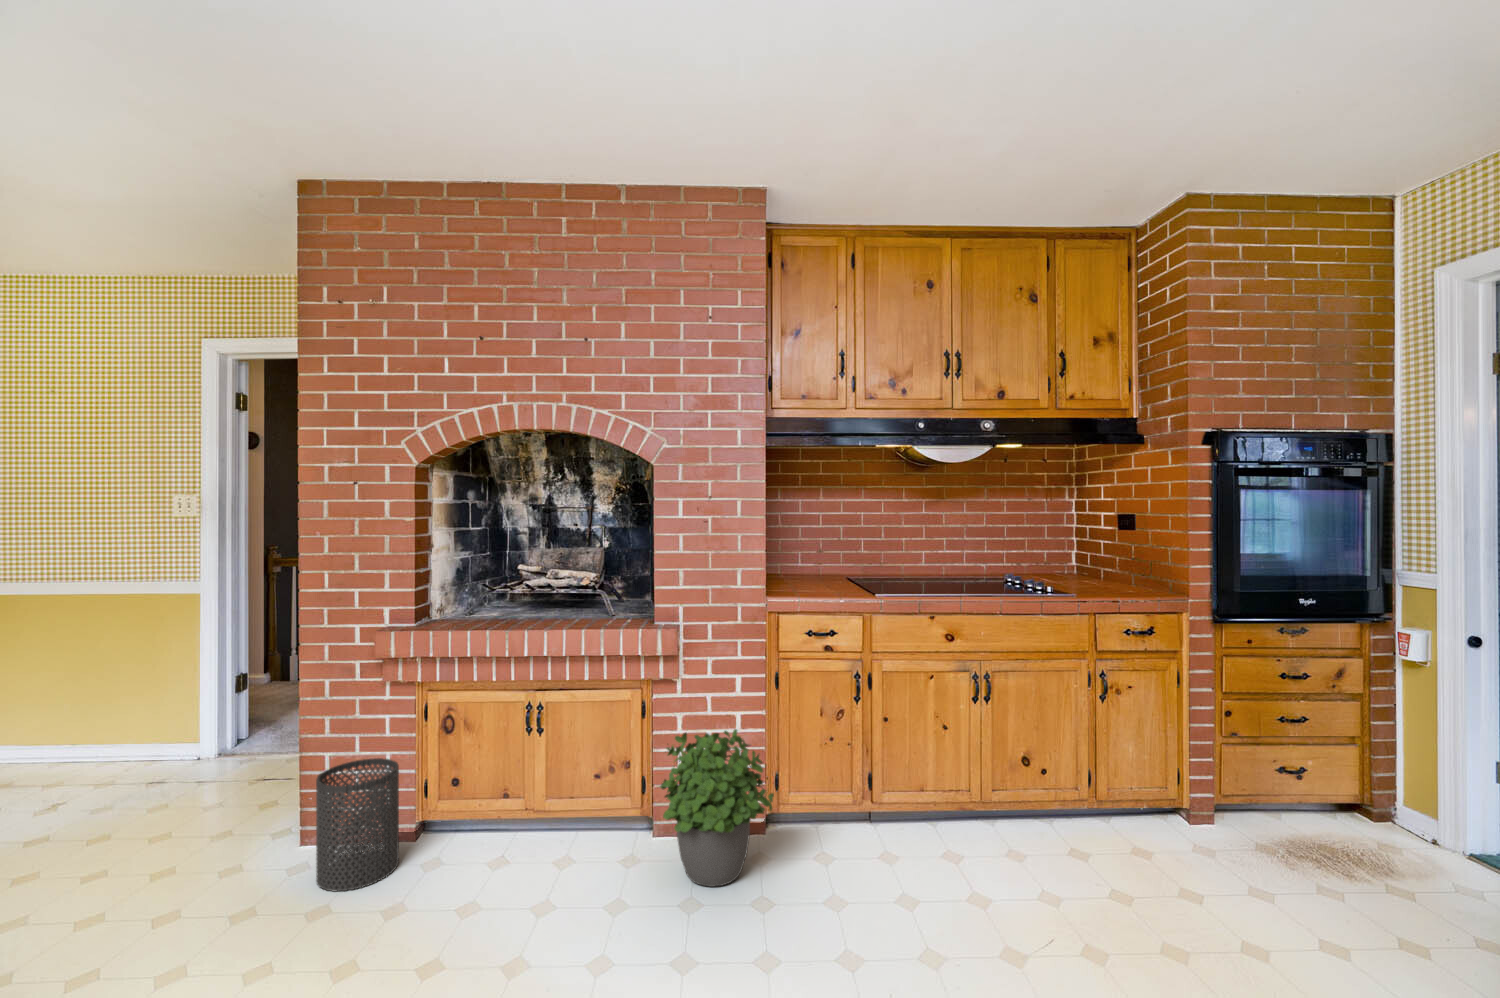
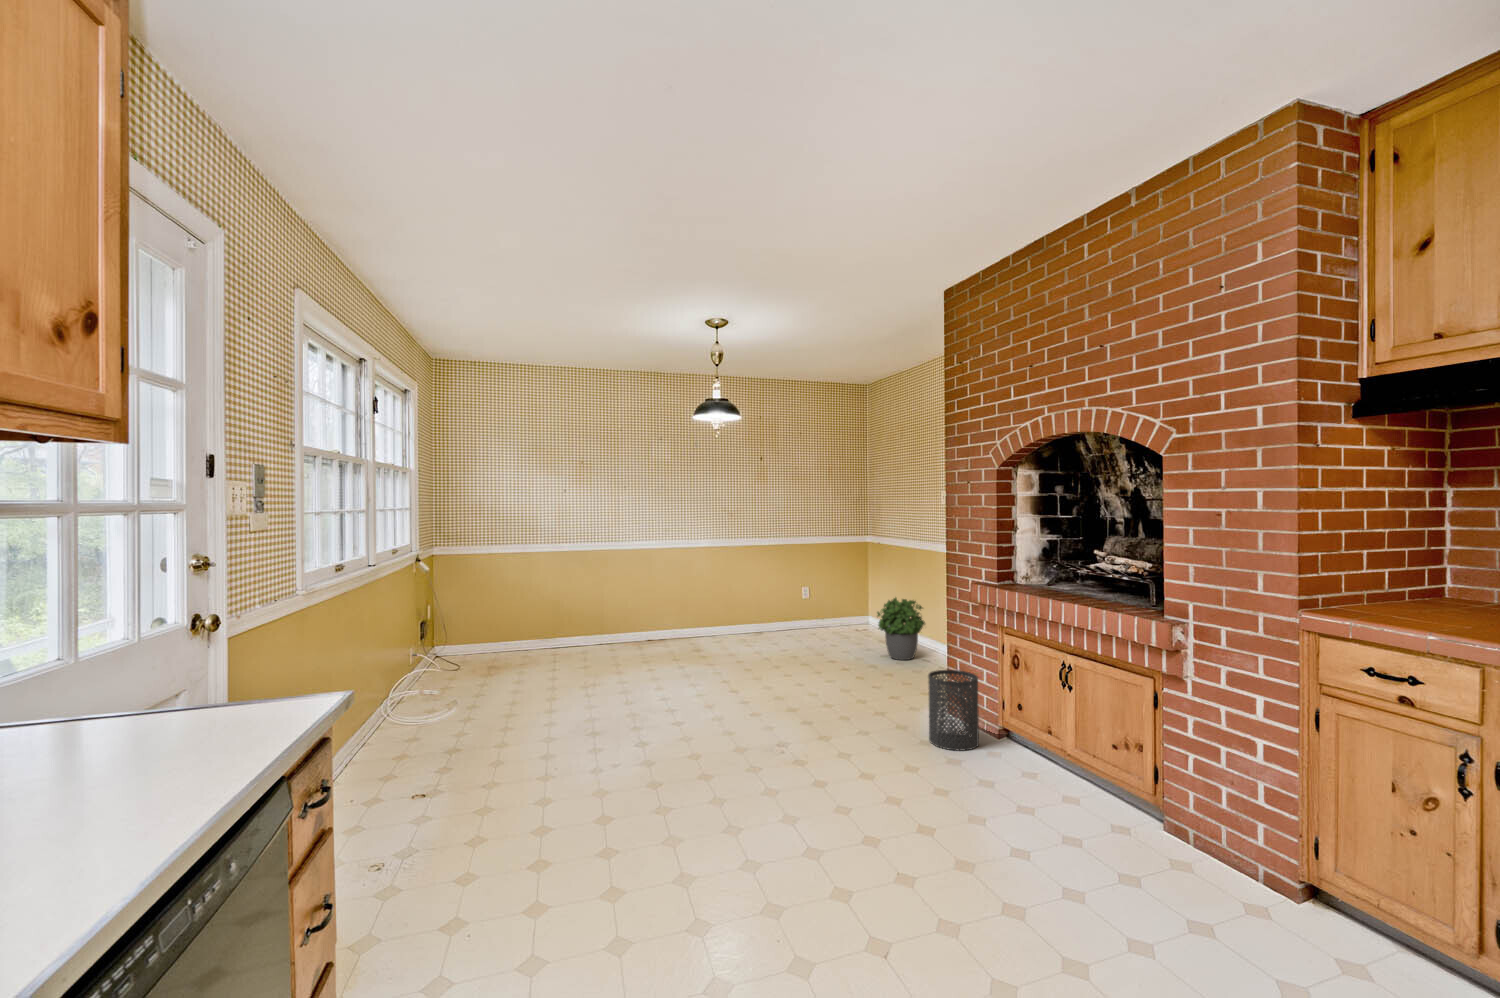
potted plant: present [660,729,774,887] -> present [877,597,925,660]

